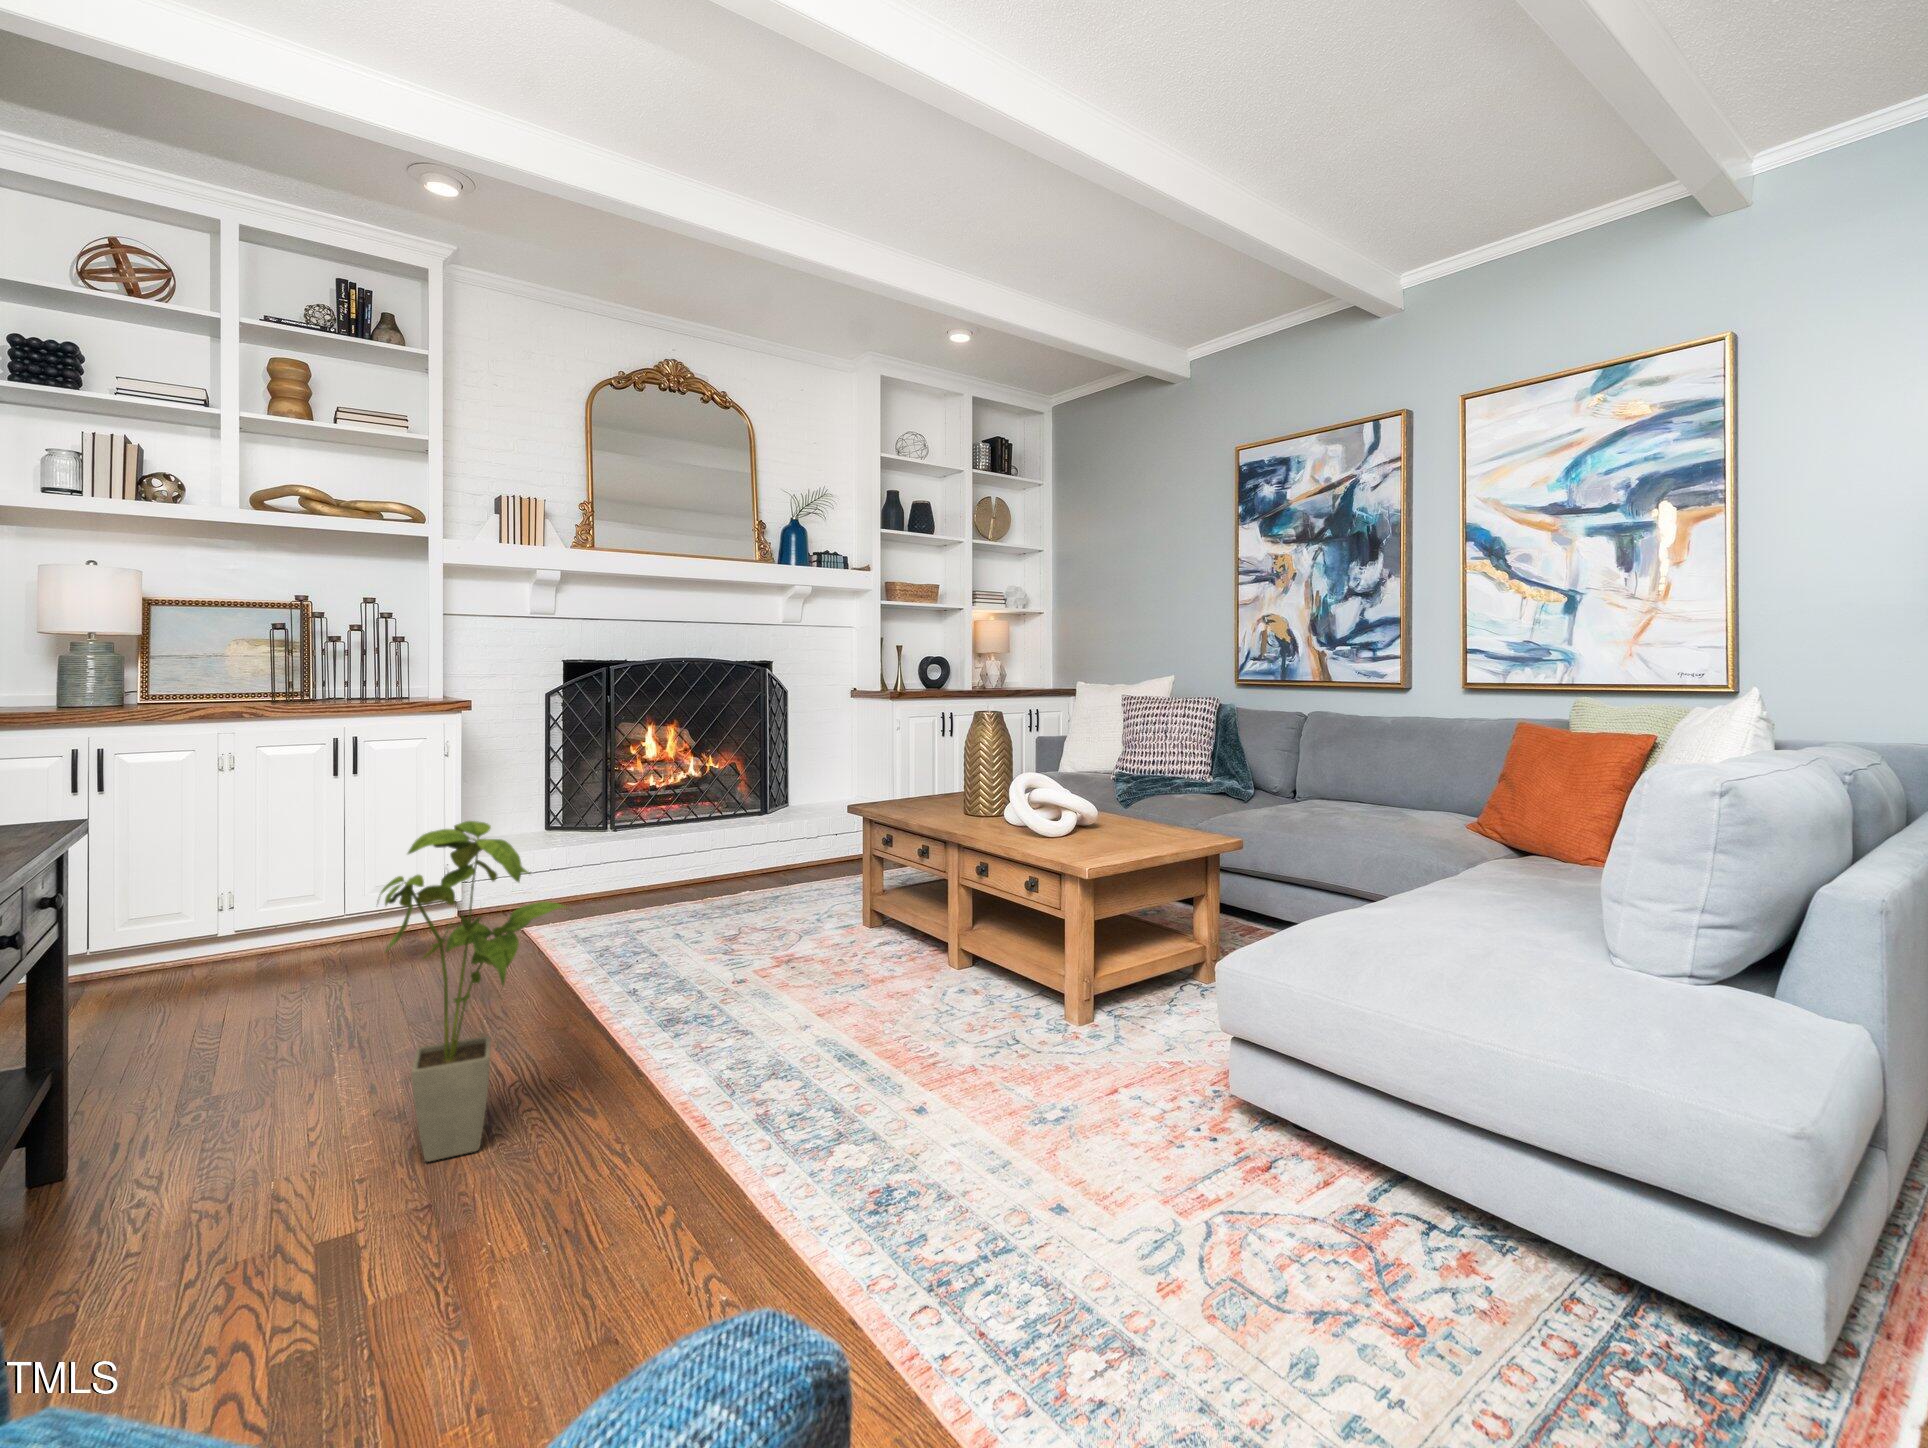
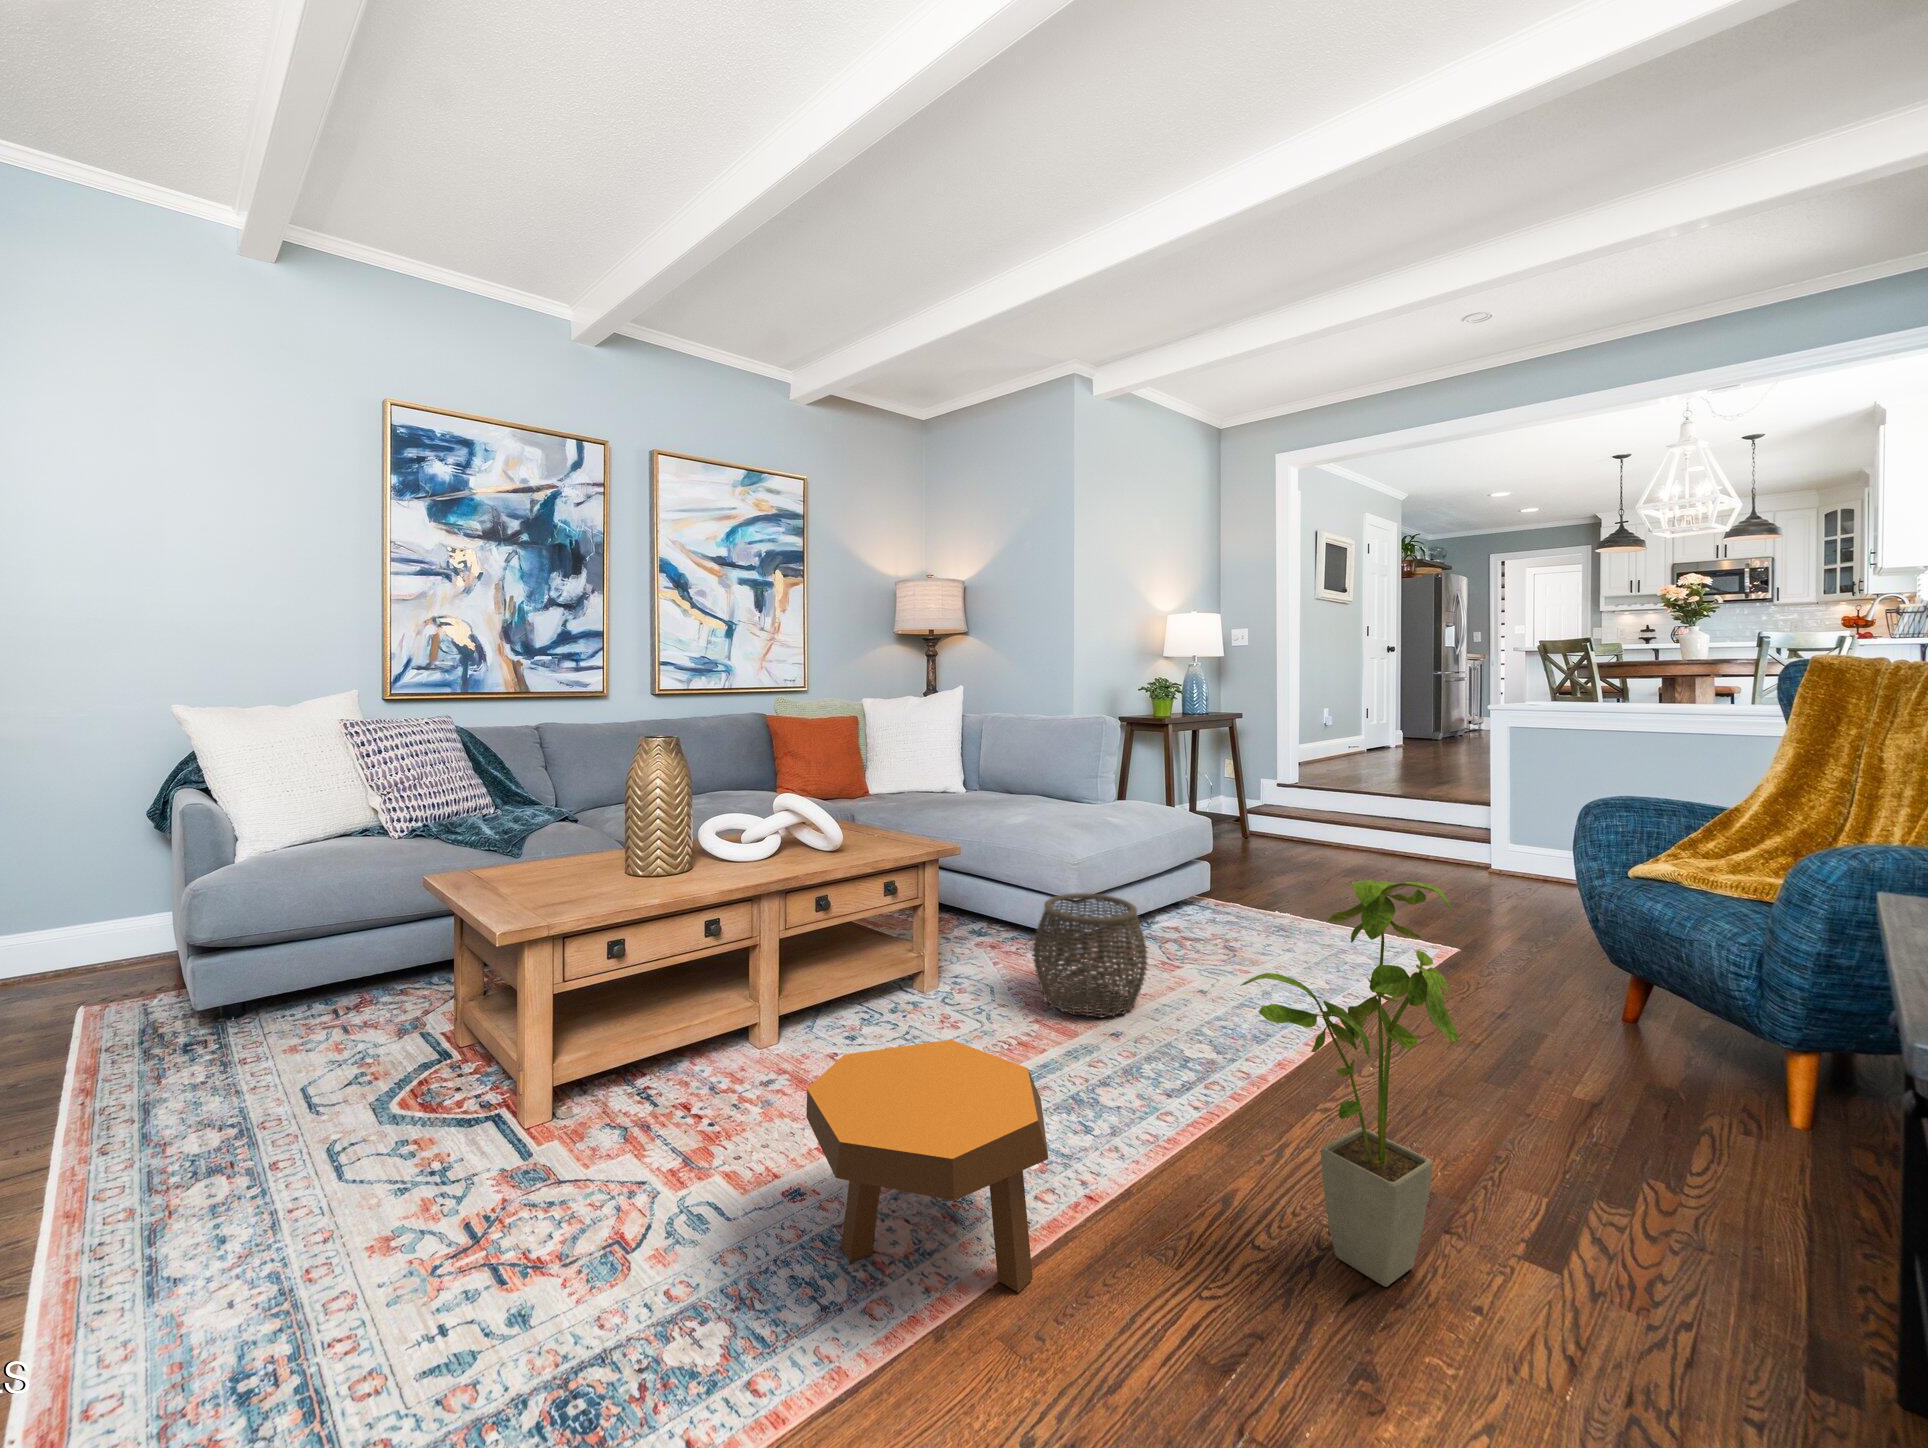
footstool: none [580,896,740,1029] -> present [806,1040,1048,1293]
woven basket: none [948,951,1105,1130] -> present [1033,893,1148,1018]

